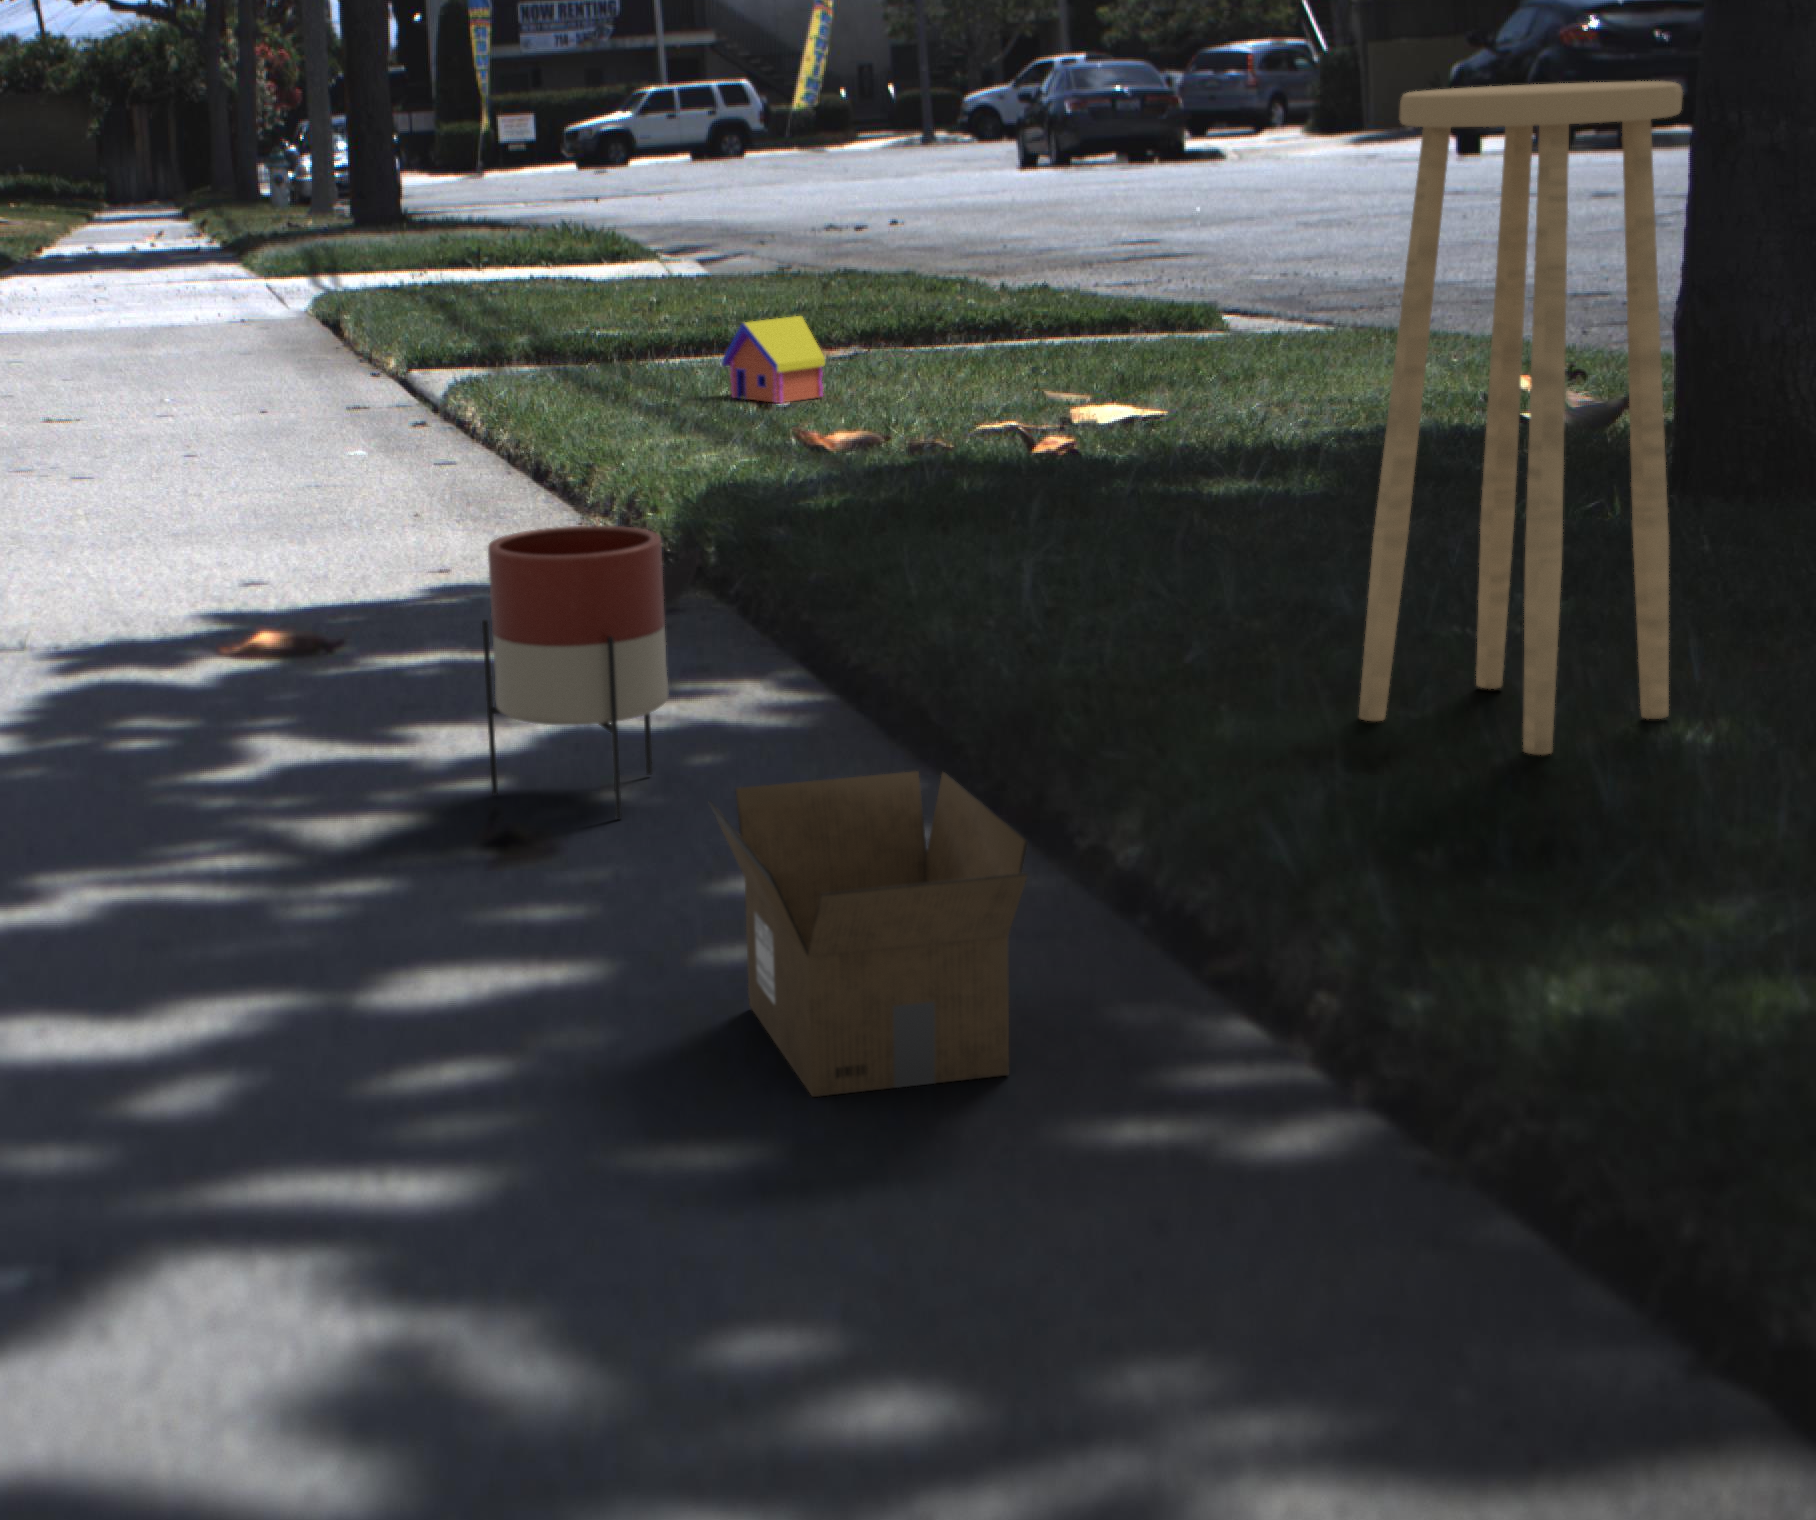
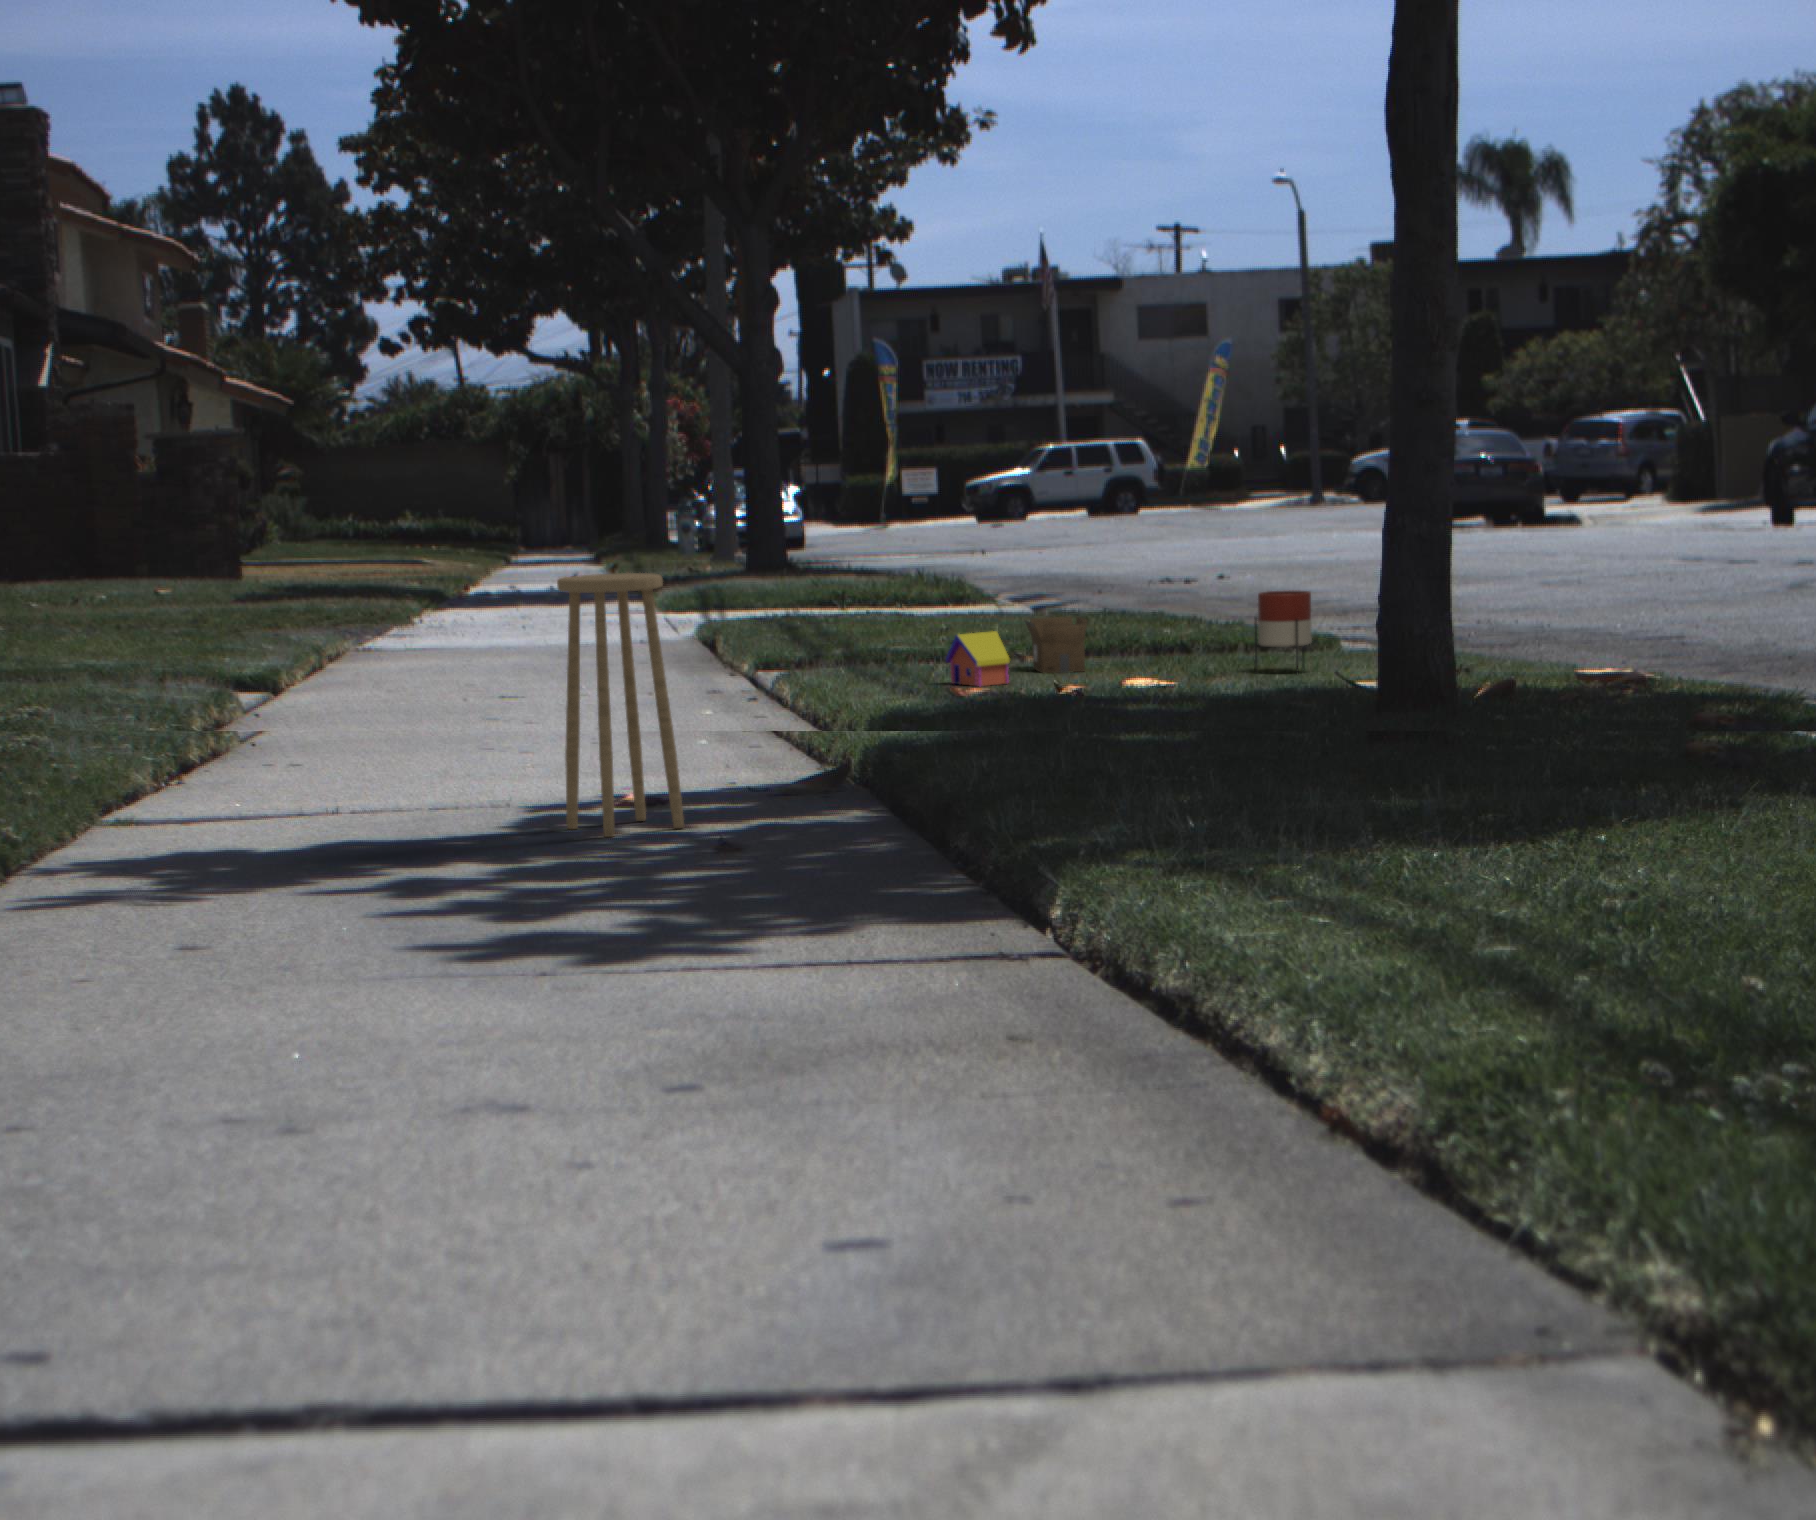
stool: present [1359,81,1683,755] -> present [557,573,684,837]
planter: present [482,526,669,819] -> present [1255,590,1312,673]
cardboard box: present [709,771,1028,1097] -> present [1025,617,1088,673]

